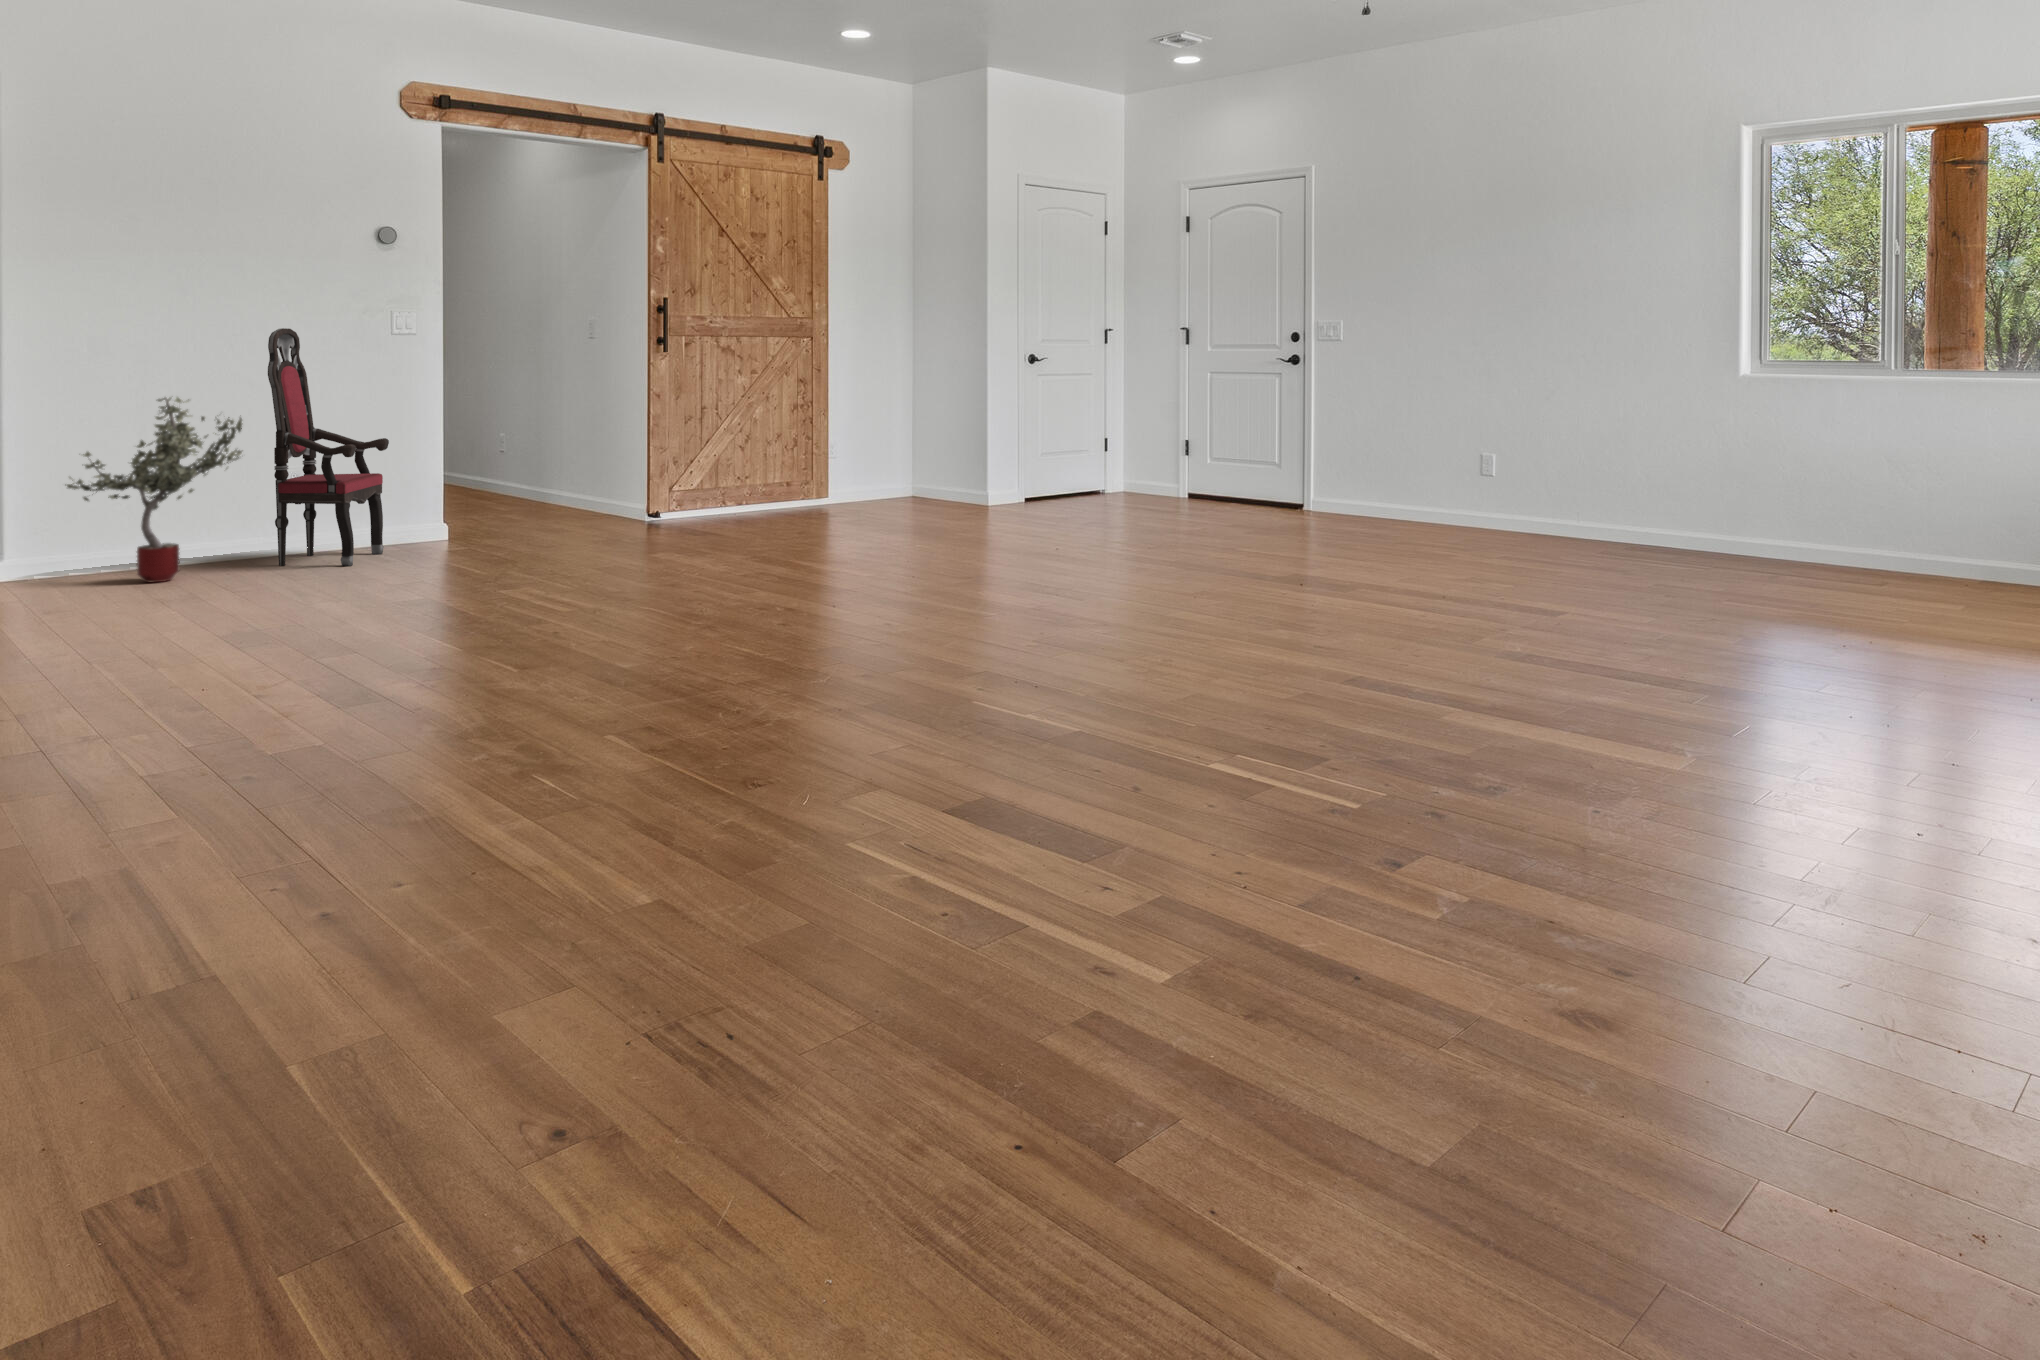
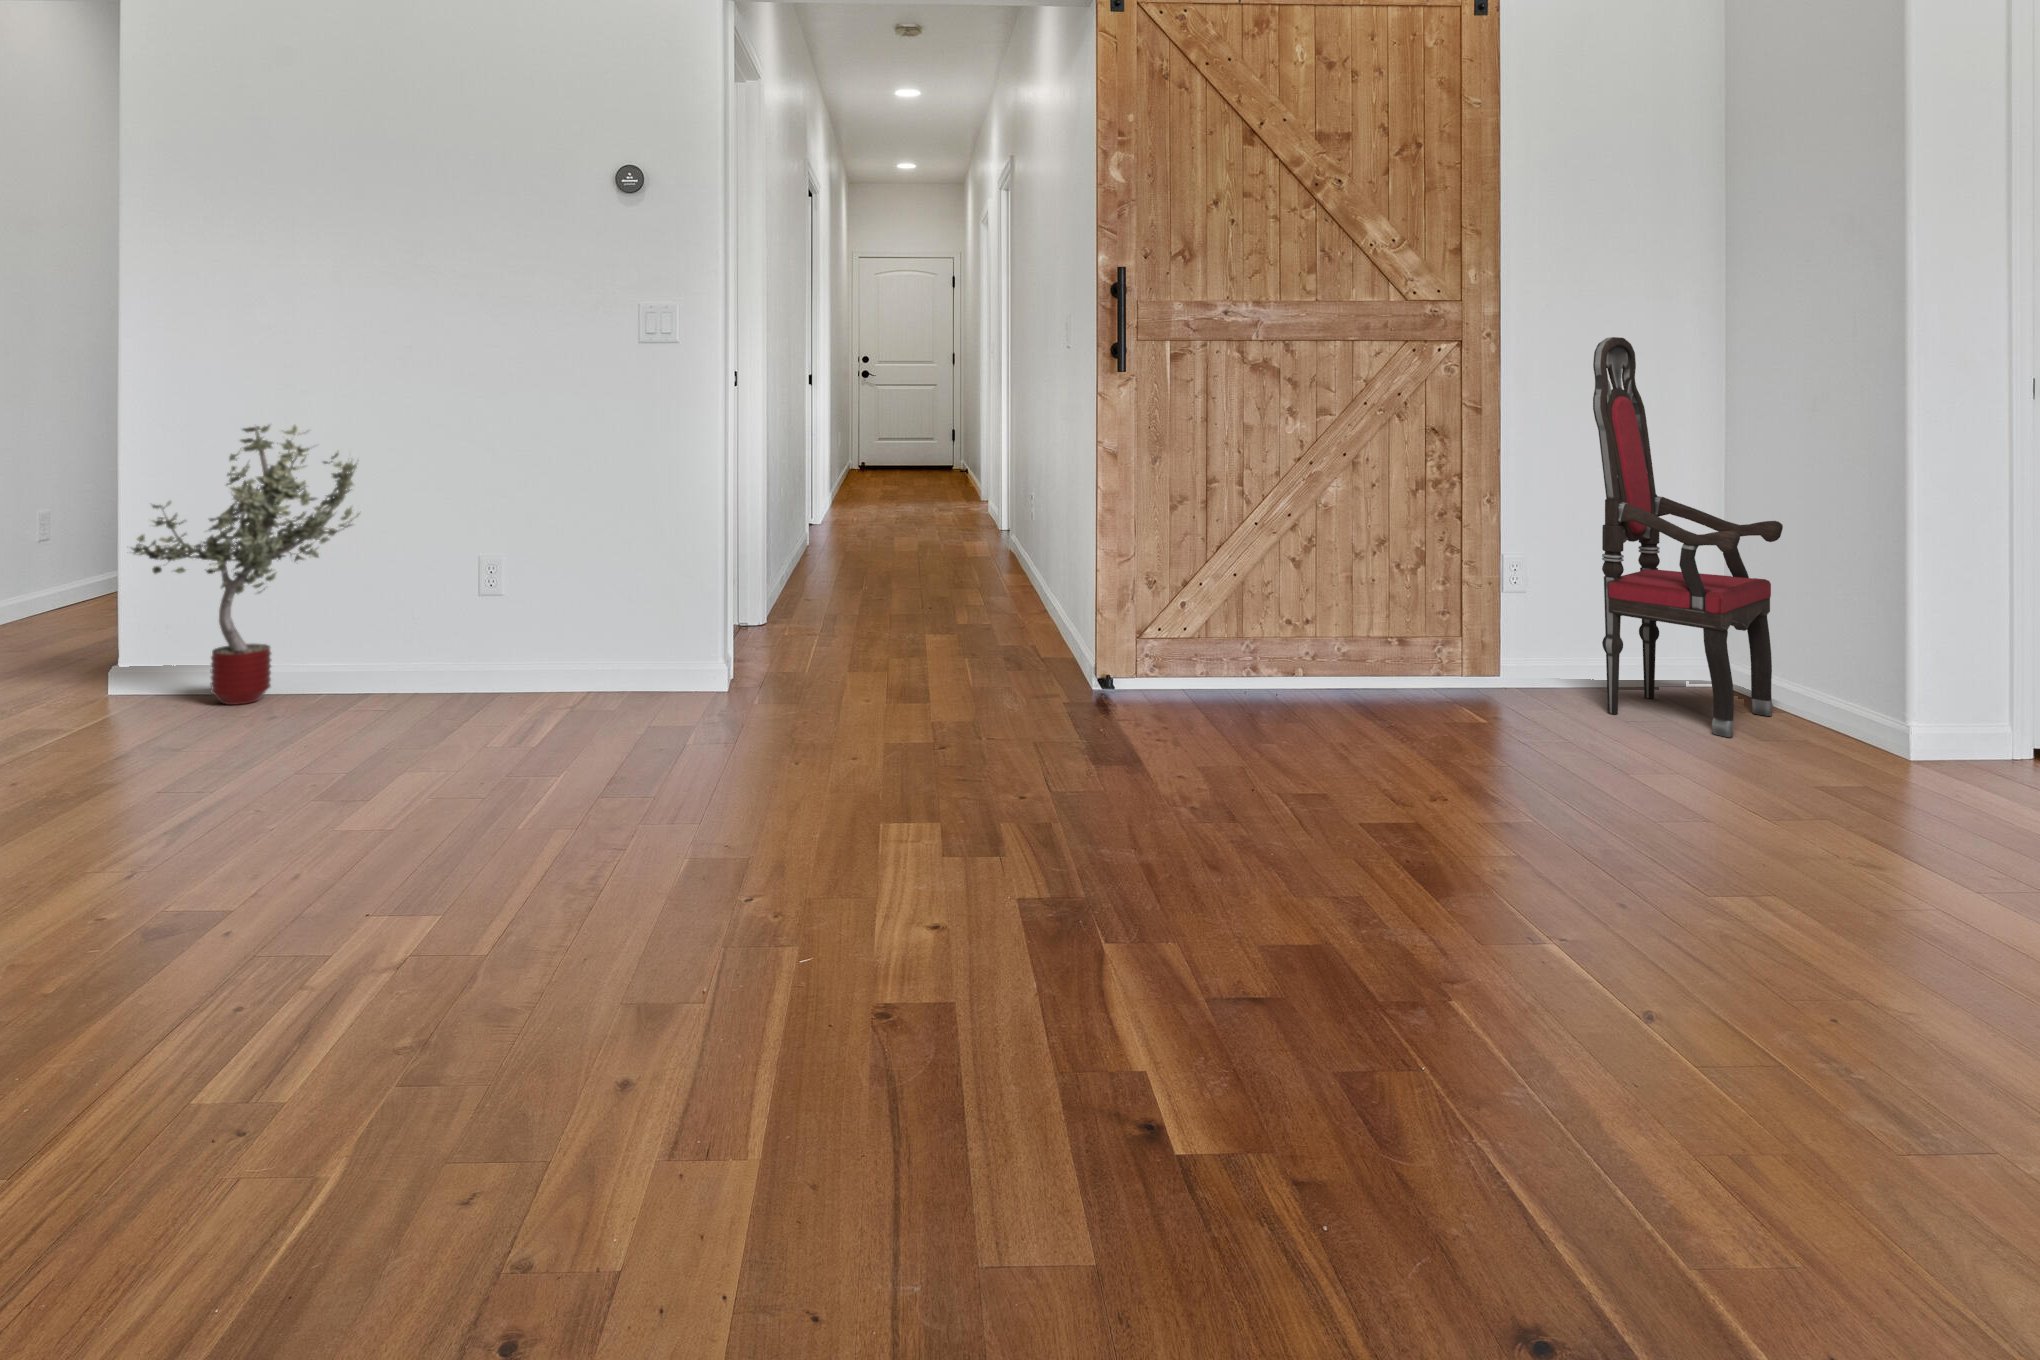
armchair: present [268,328,389,566] -> present [1593,337,1783,737]

